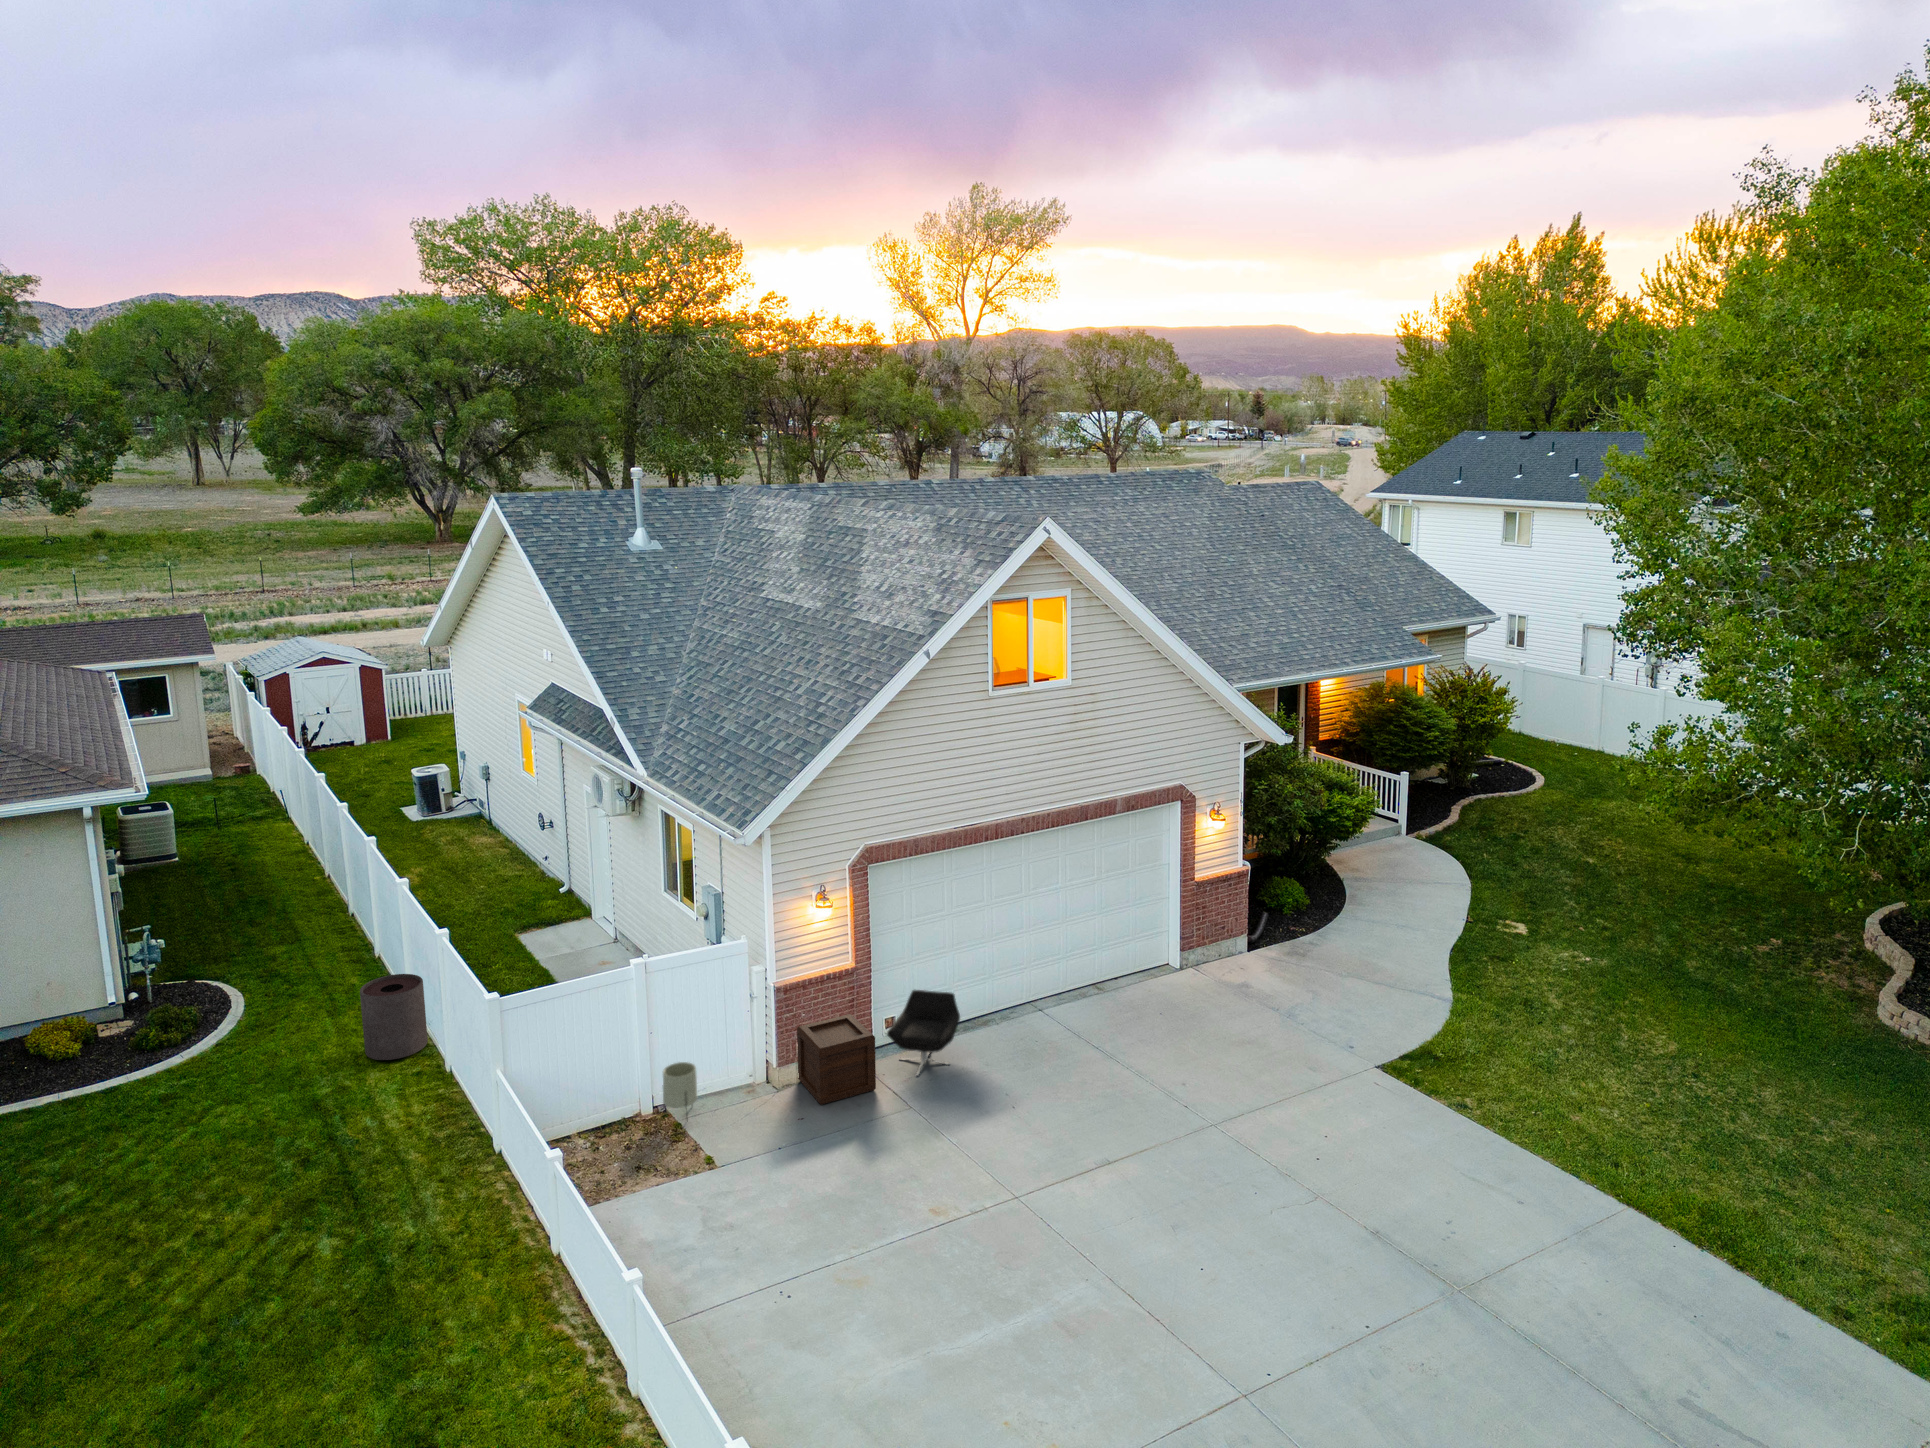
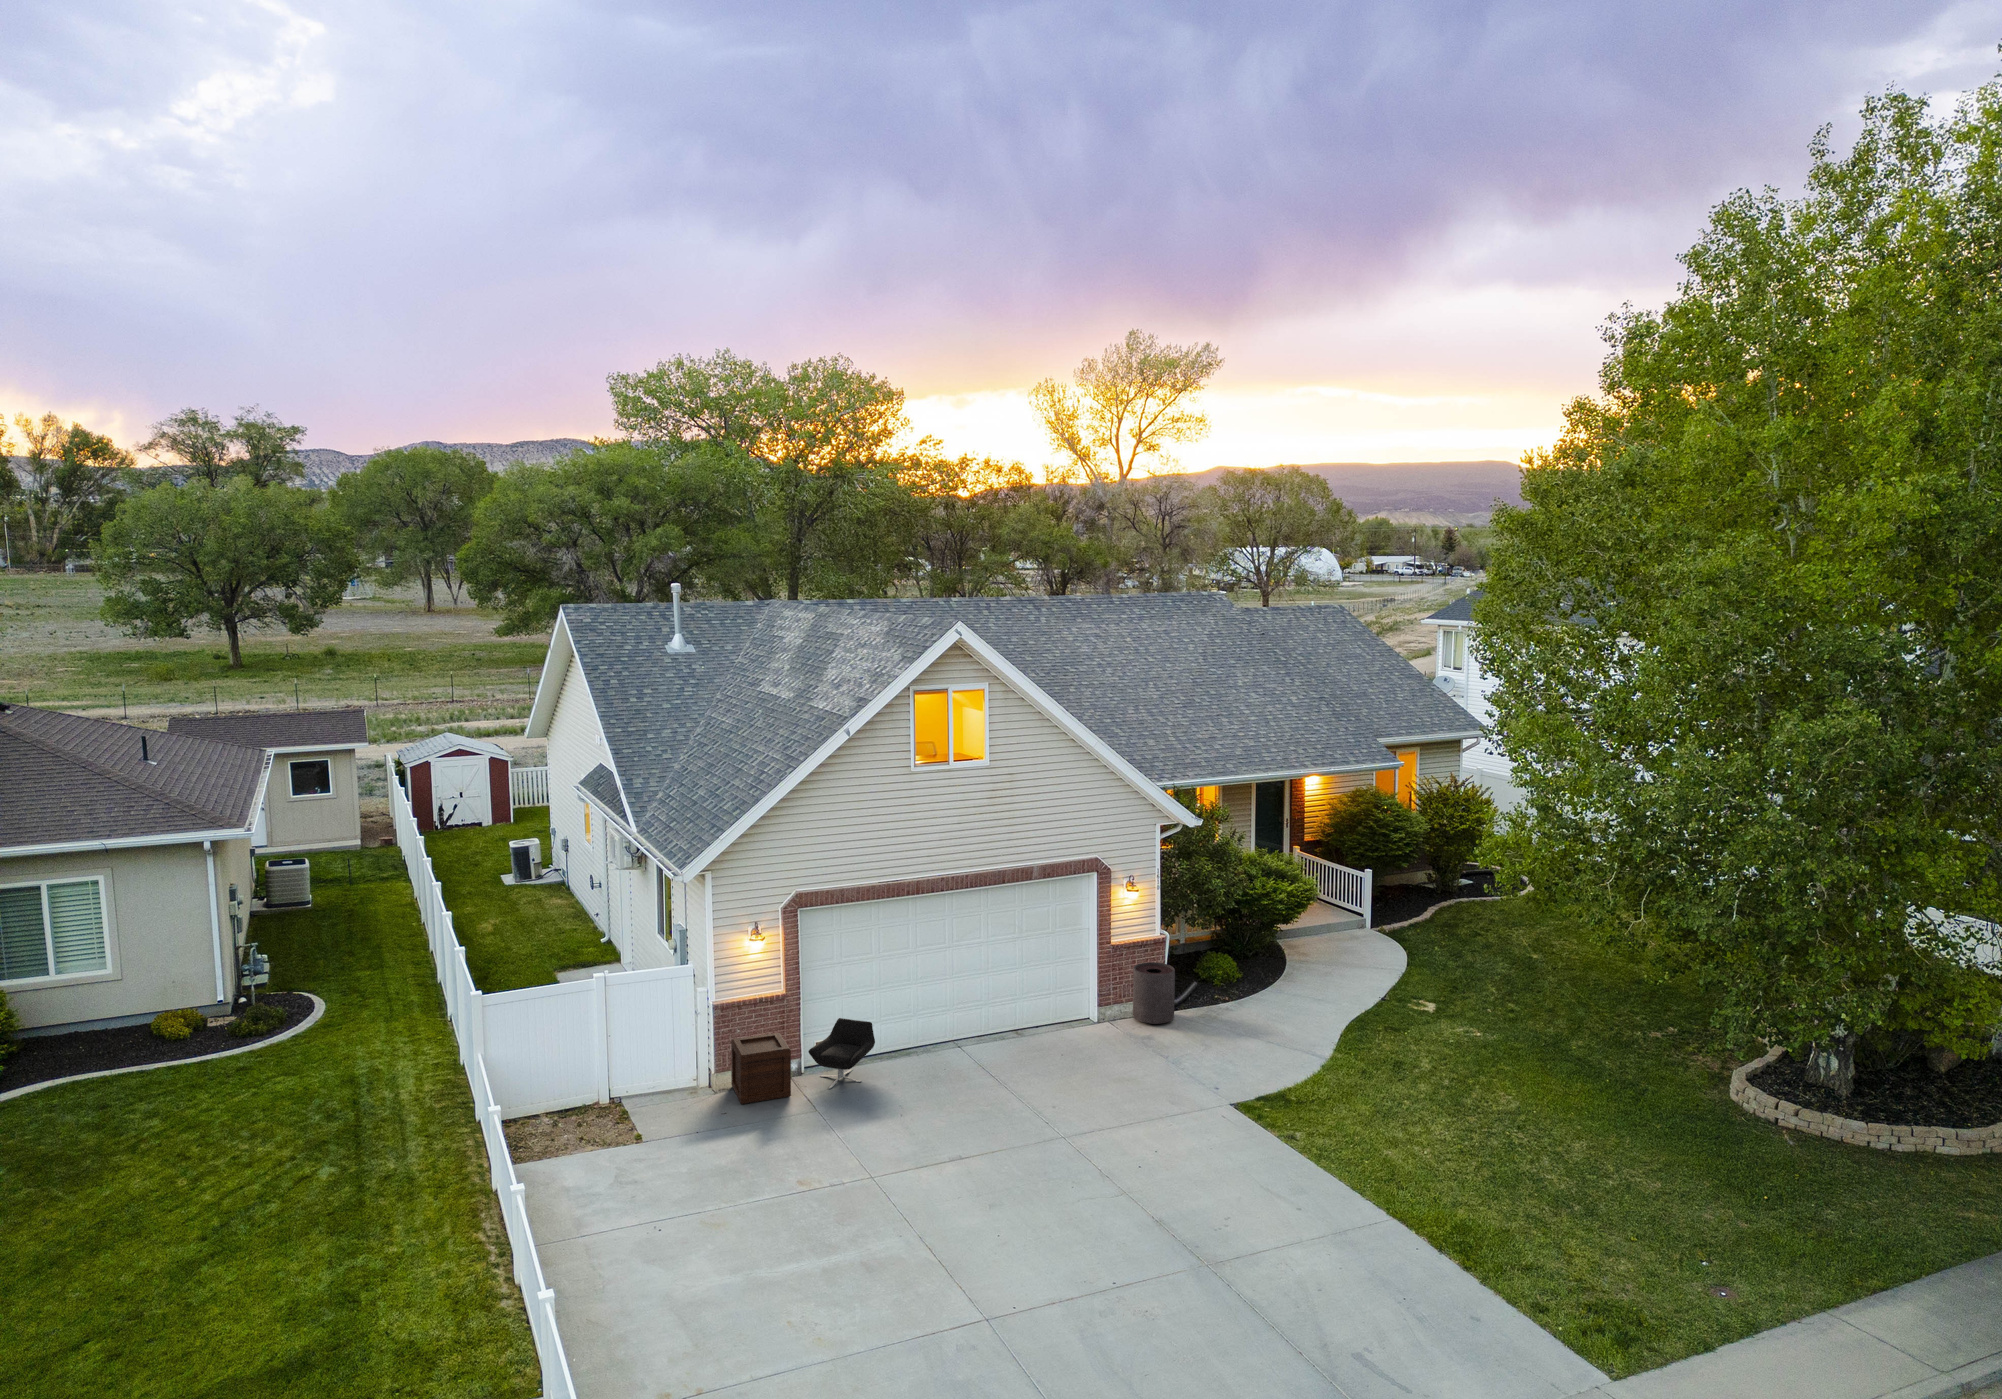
trash can: present [360,974,428,1060] -> present [1133,962,1175,1024]
planter: present [663,1062,697,1108] -> none [614,1061,642,1110]

